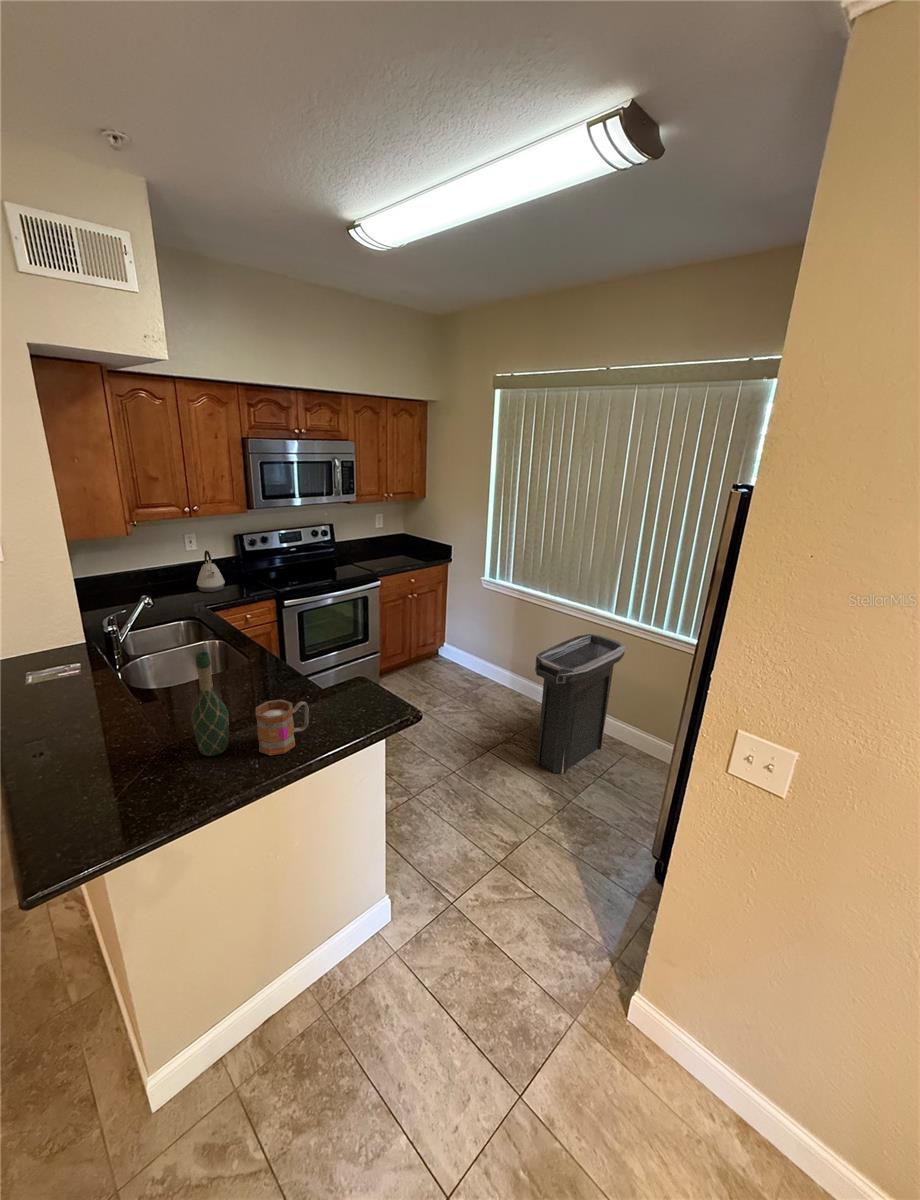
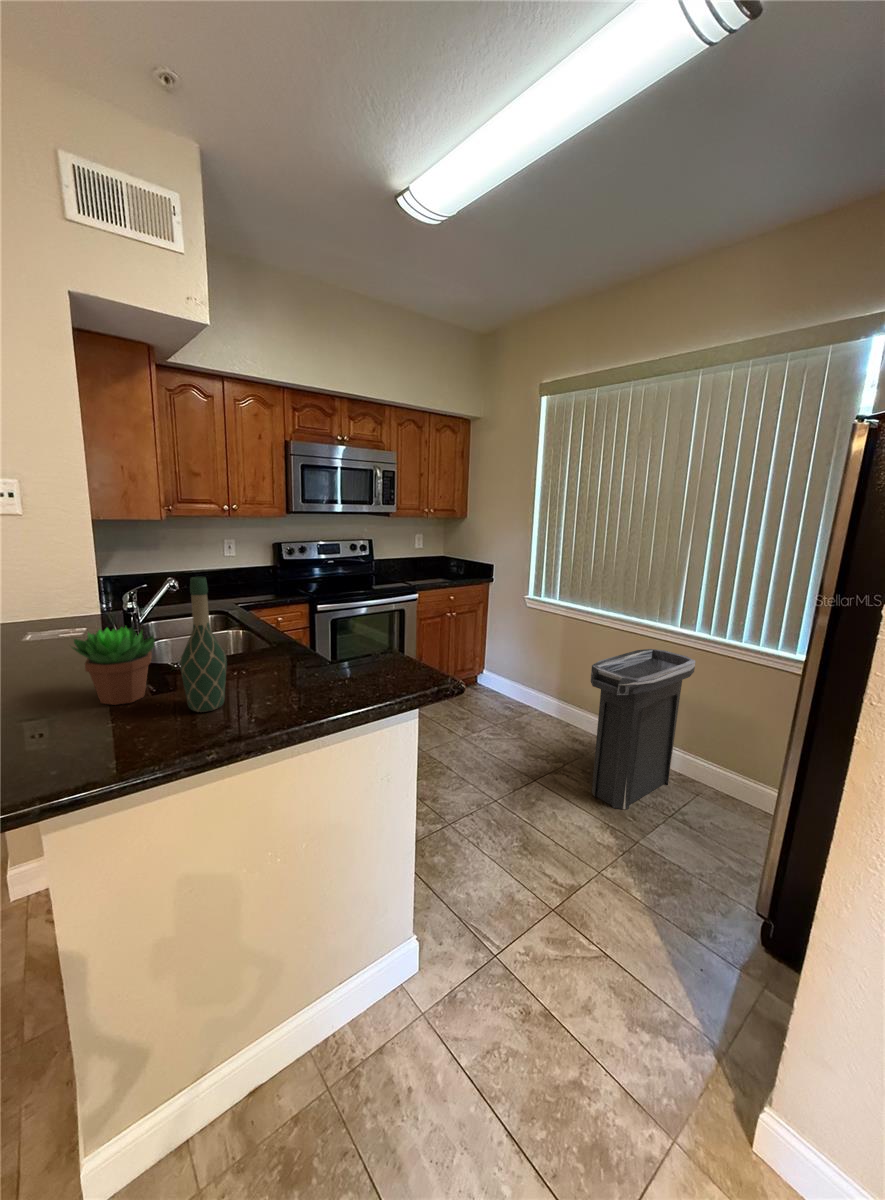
kettle: present [197,551,225,592] -> none [232,553,260,595]
succulent plant: none [95,684,165,753] -> present [72,626,155,705]
mug: present [256,700,309,756] -> none [258,650,325,715]

